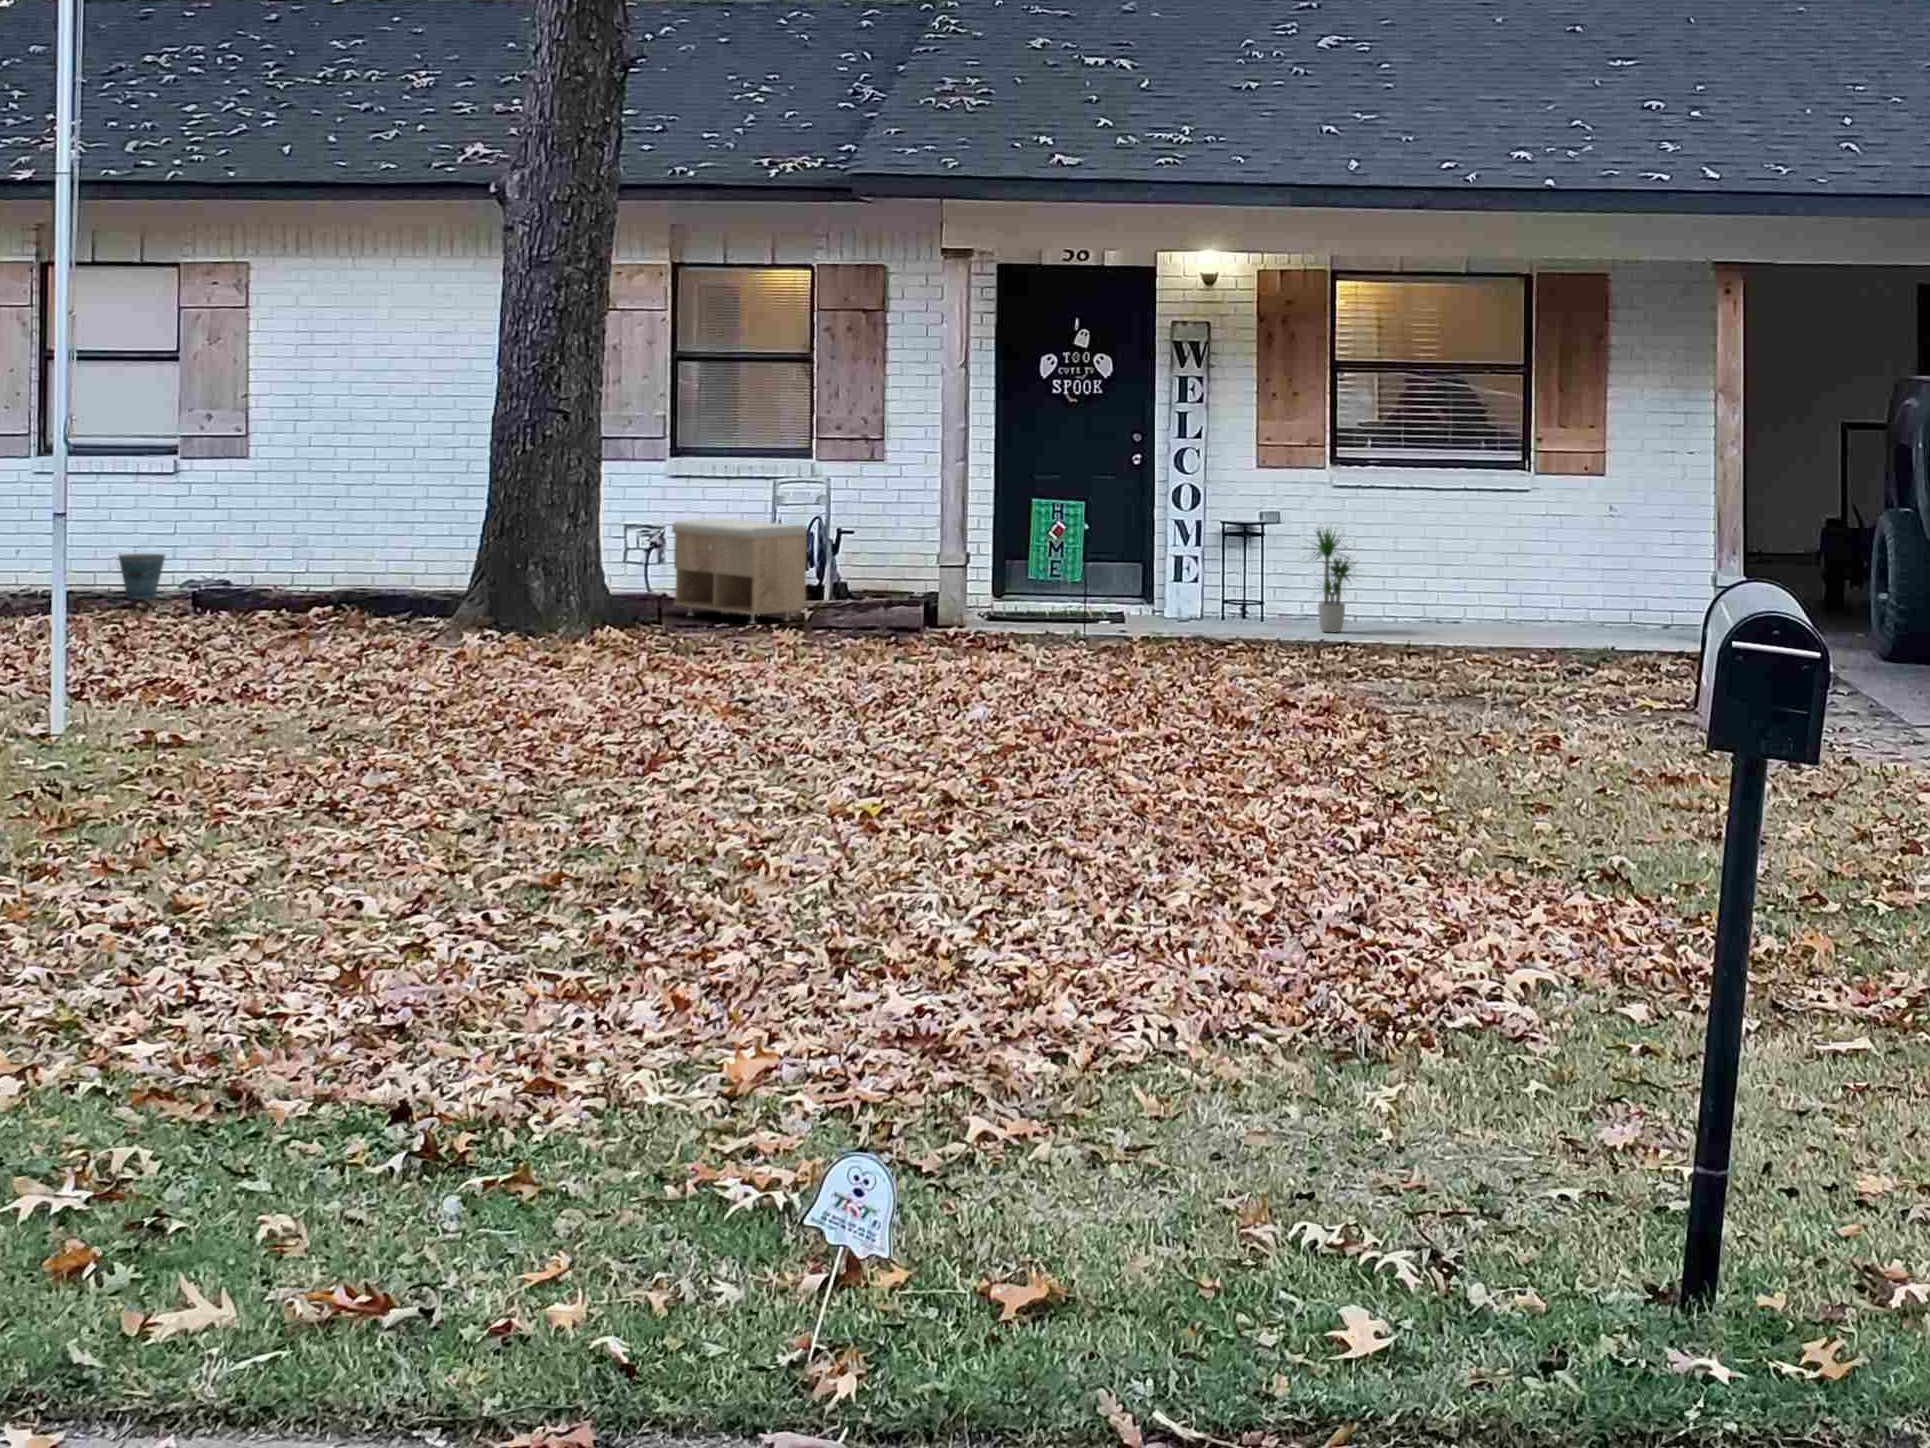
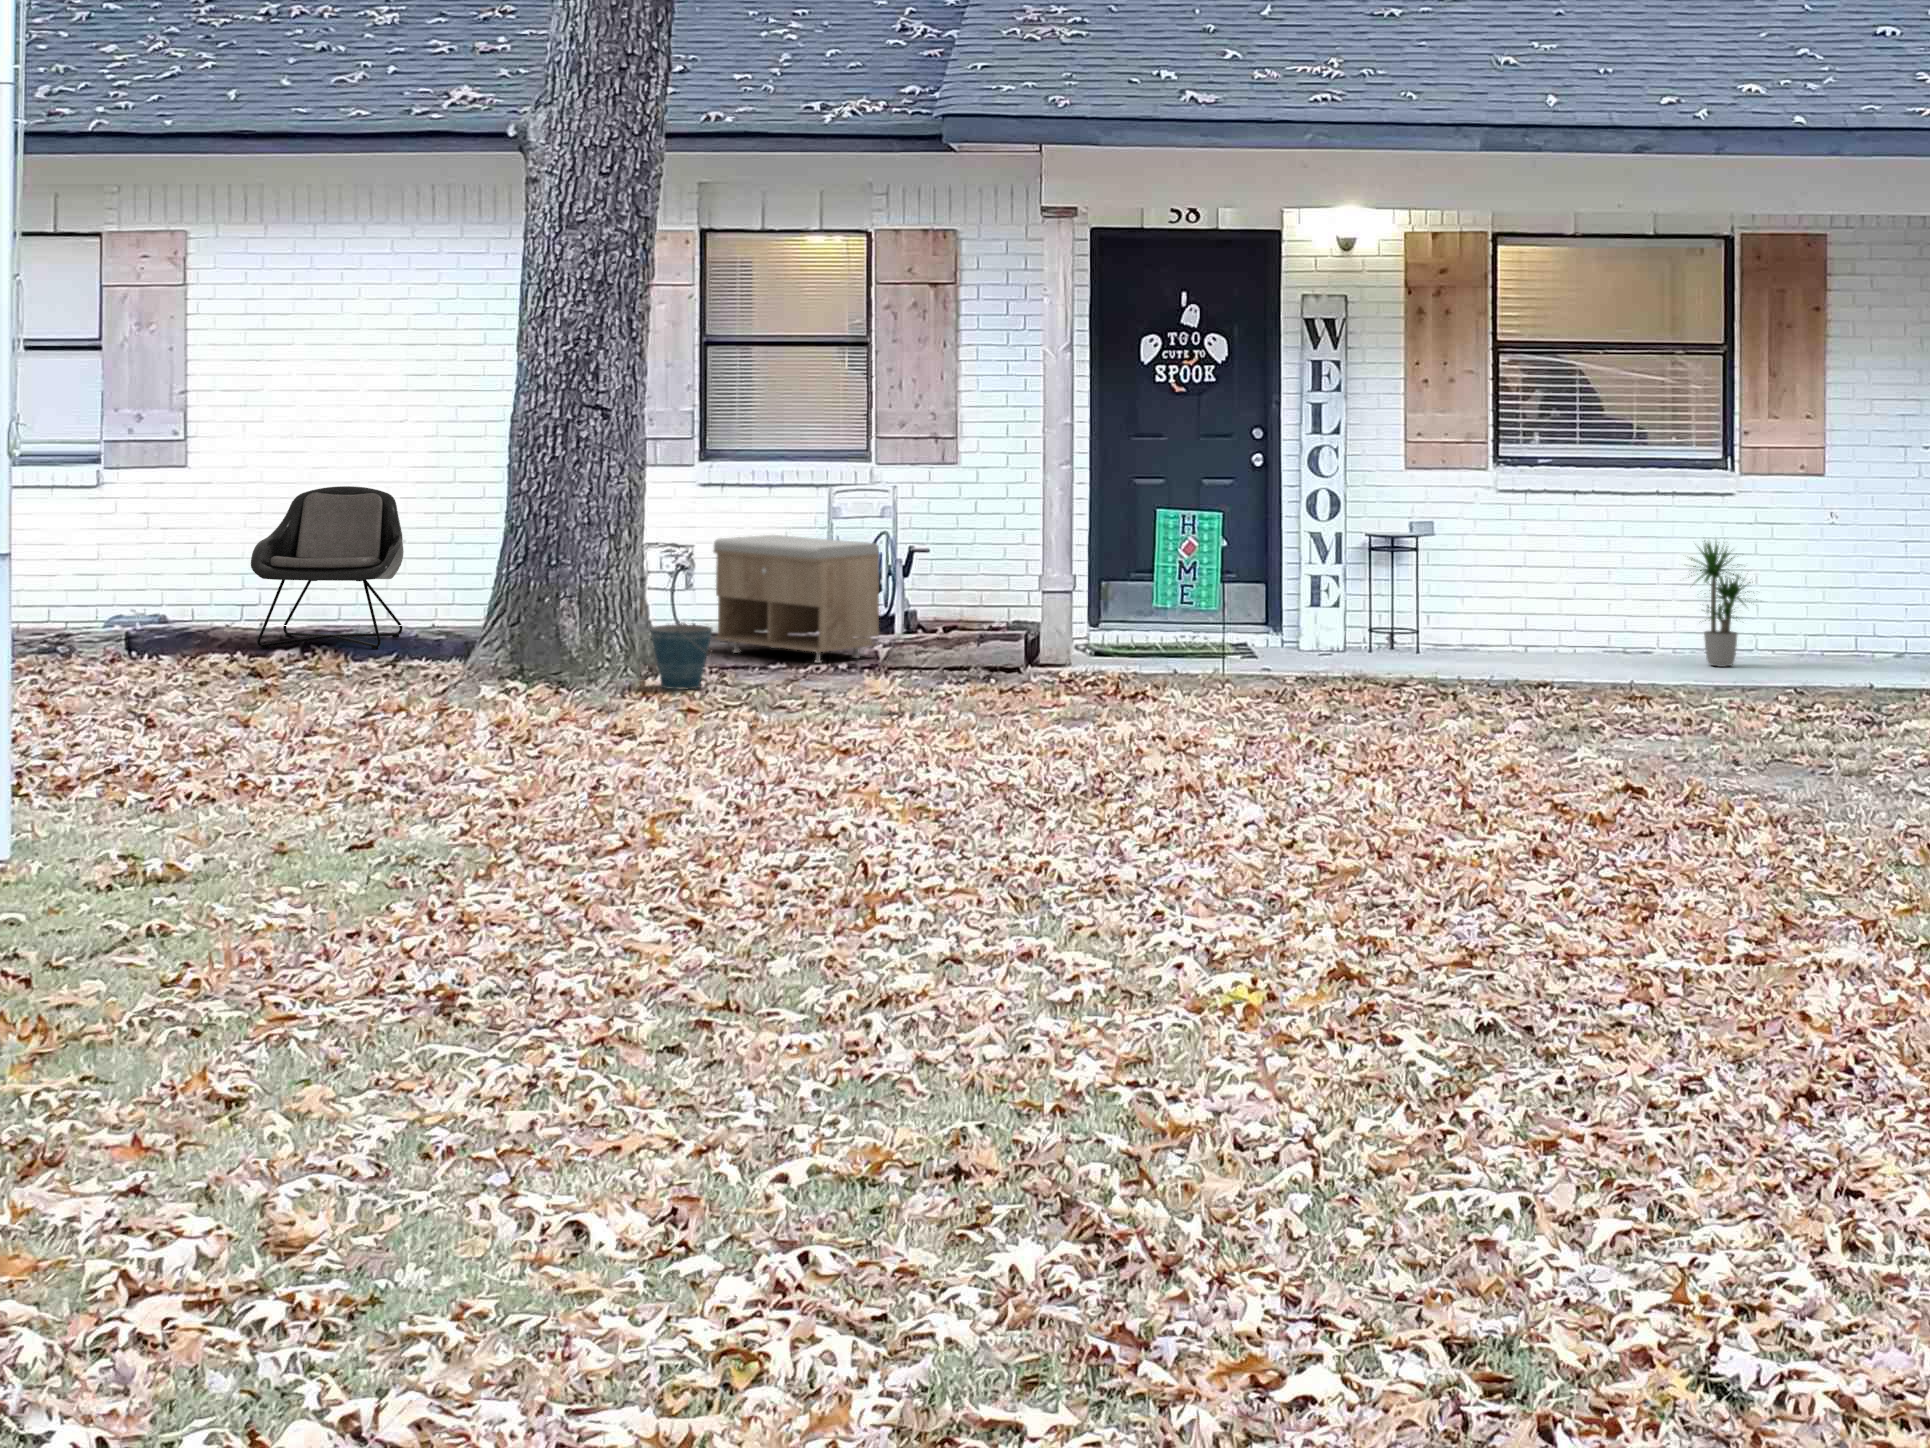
lounge chair: none [294,476,422,610] -> present [251,486,404,649]
potted plant: present [1306,528,1358,632] -> present [1691,541,1757,667]
bucket: present [117,554,166,599] -> present [651,623,712,689]

